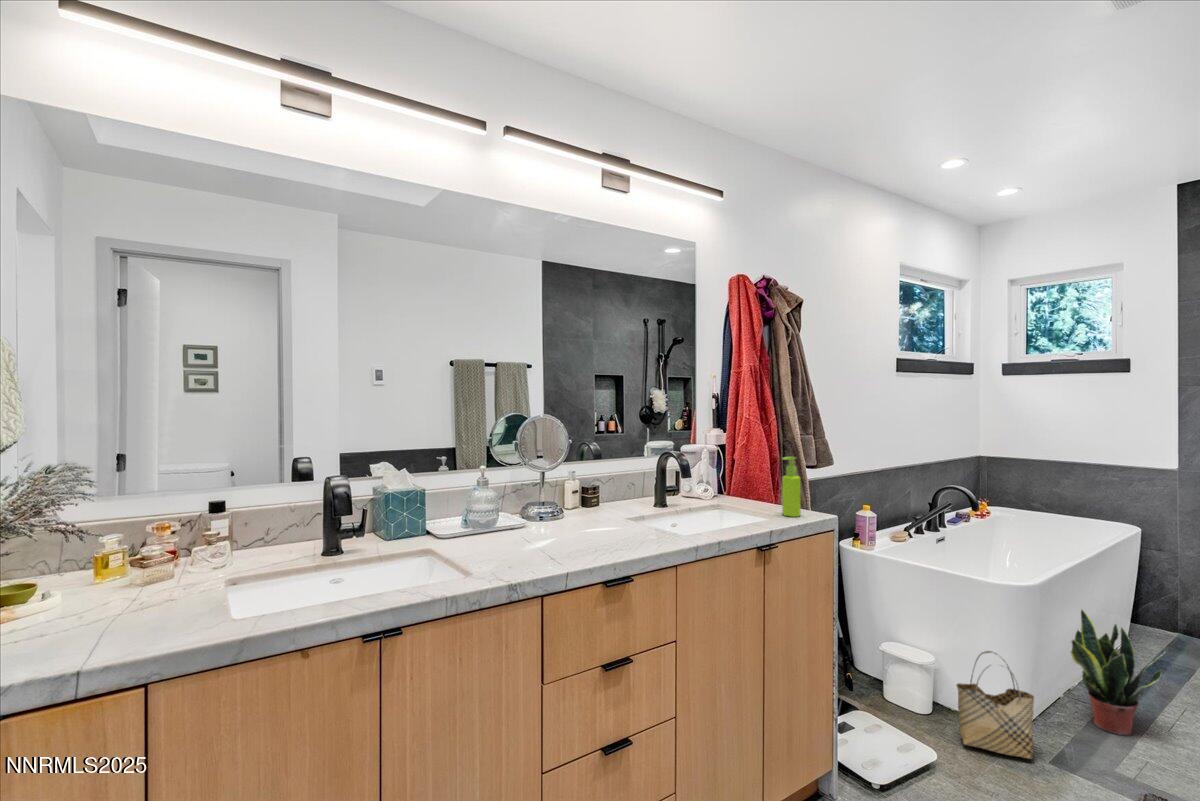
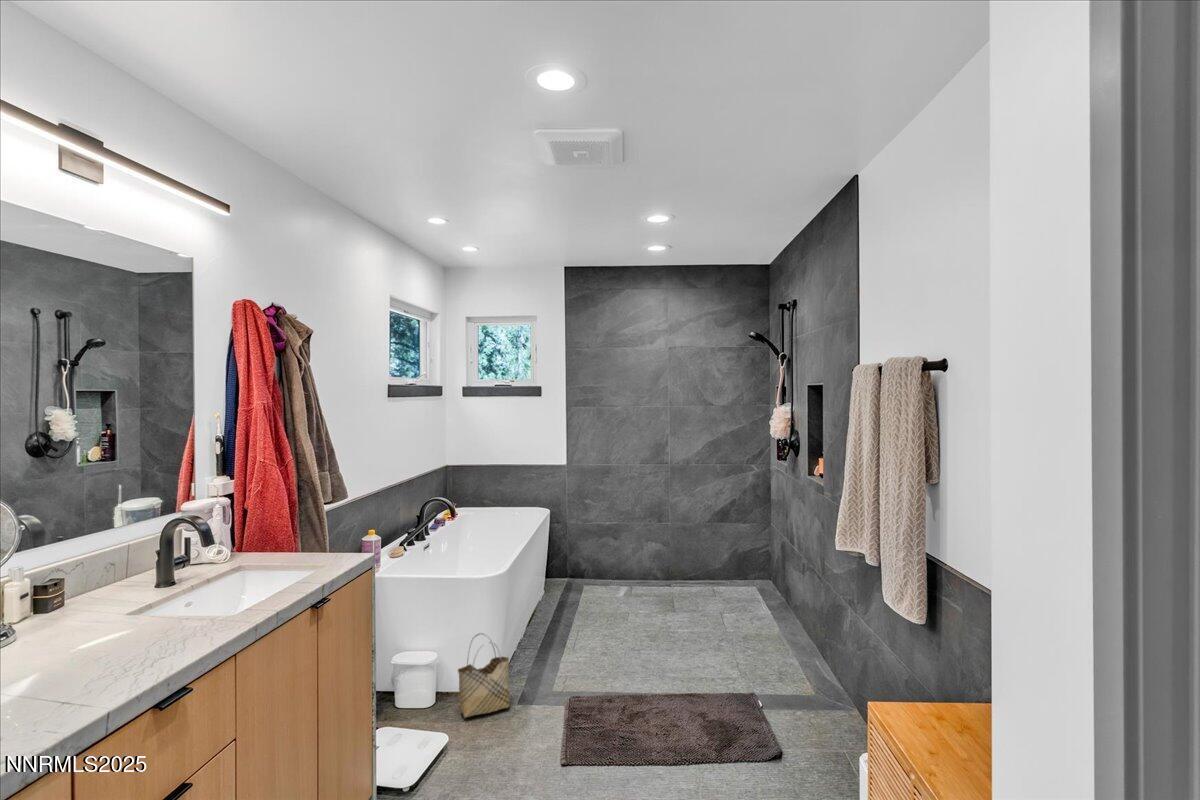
soap dispenser: present [782,457,801,517] -> none [321,503,340,564]
potted plant: present [1070,610,1165,735] -> none [524,580,573,664]

